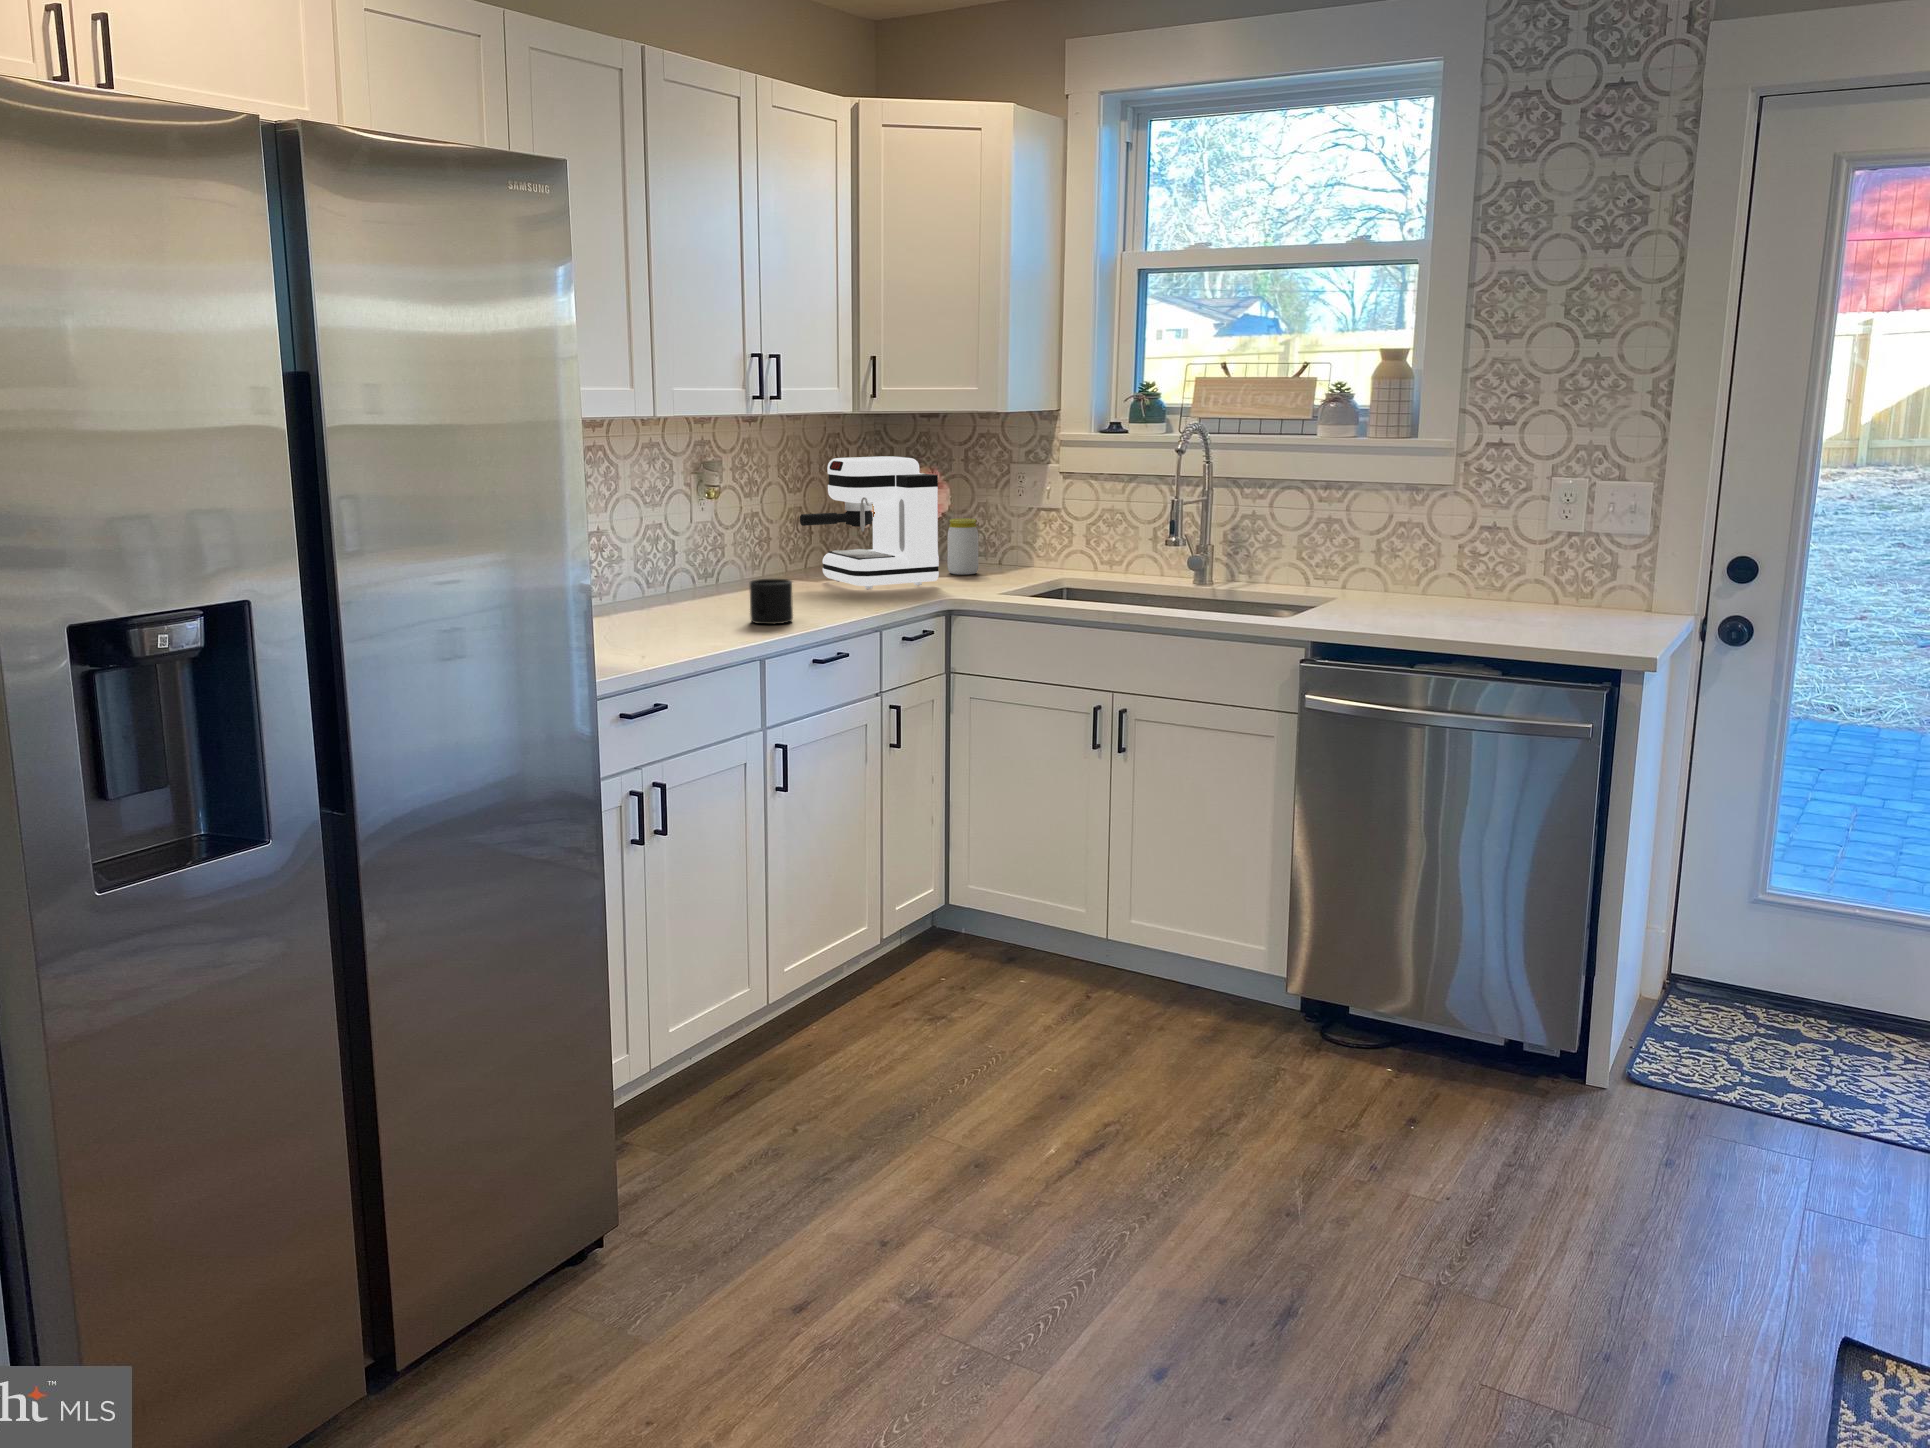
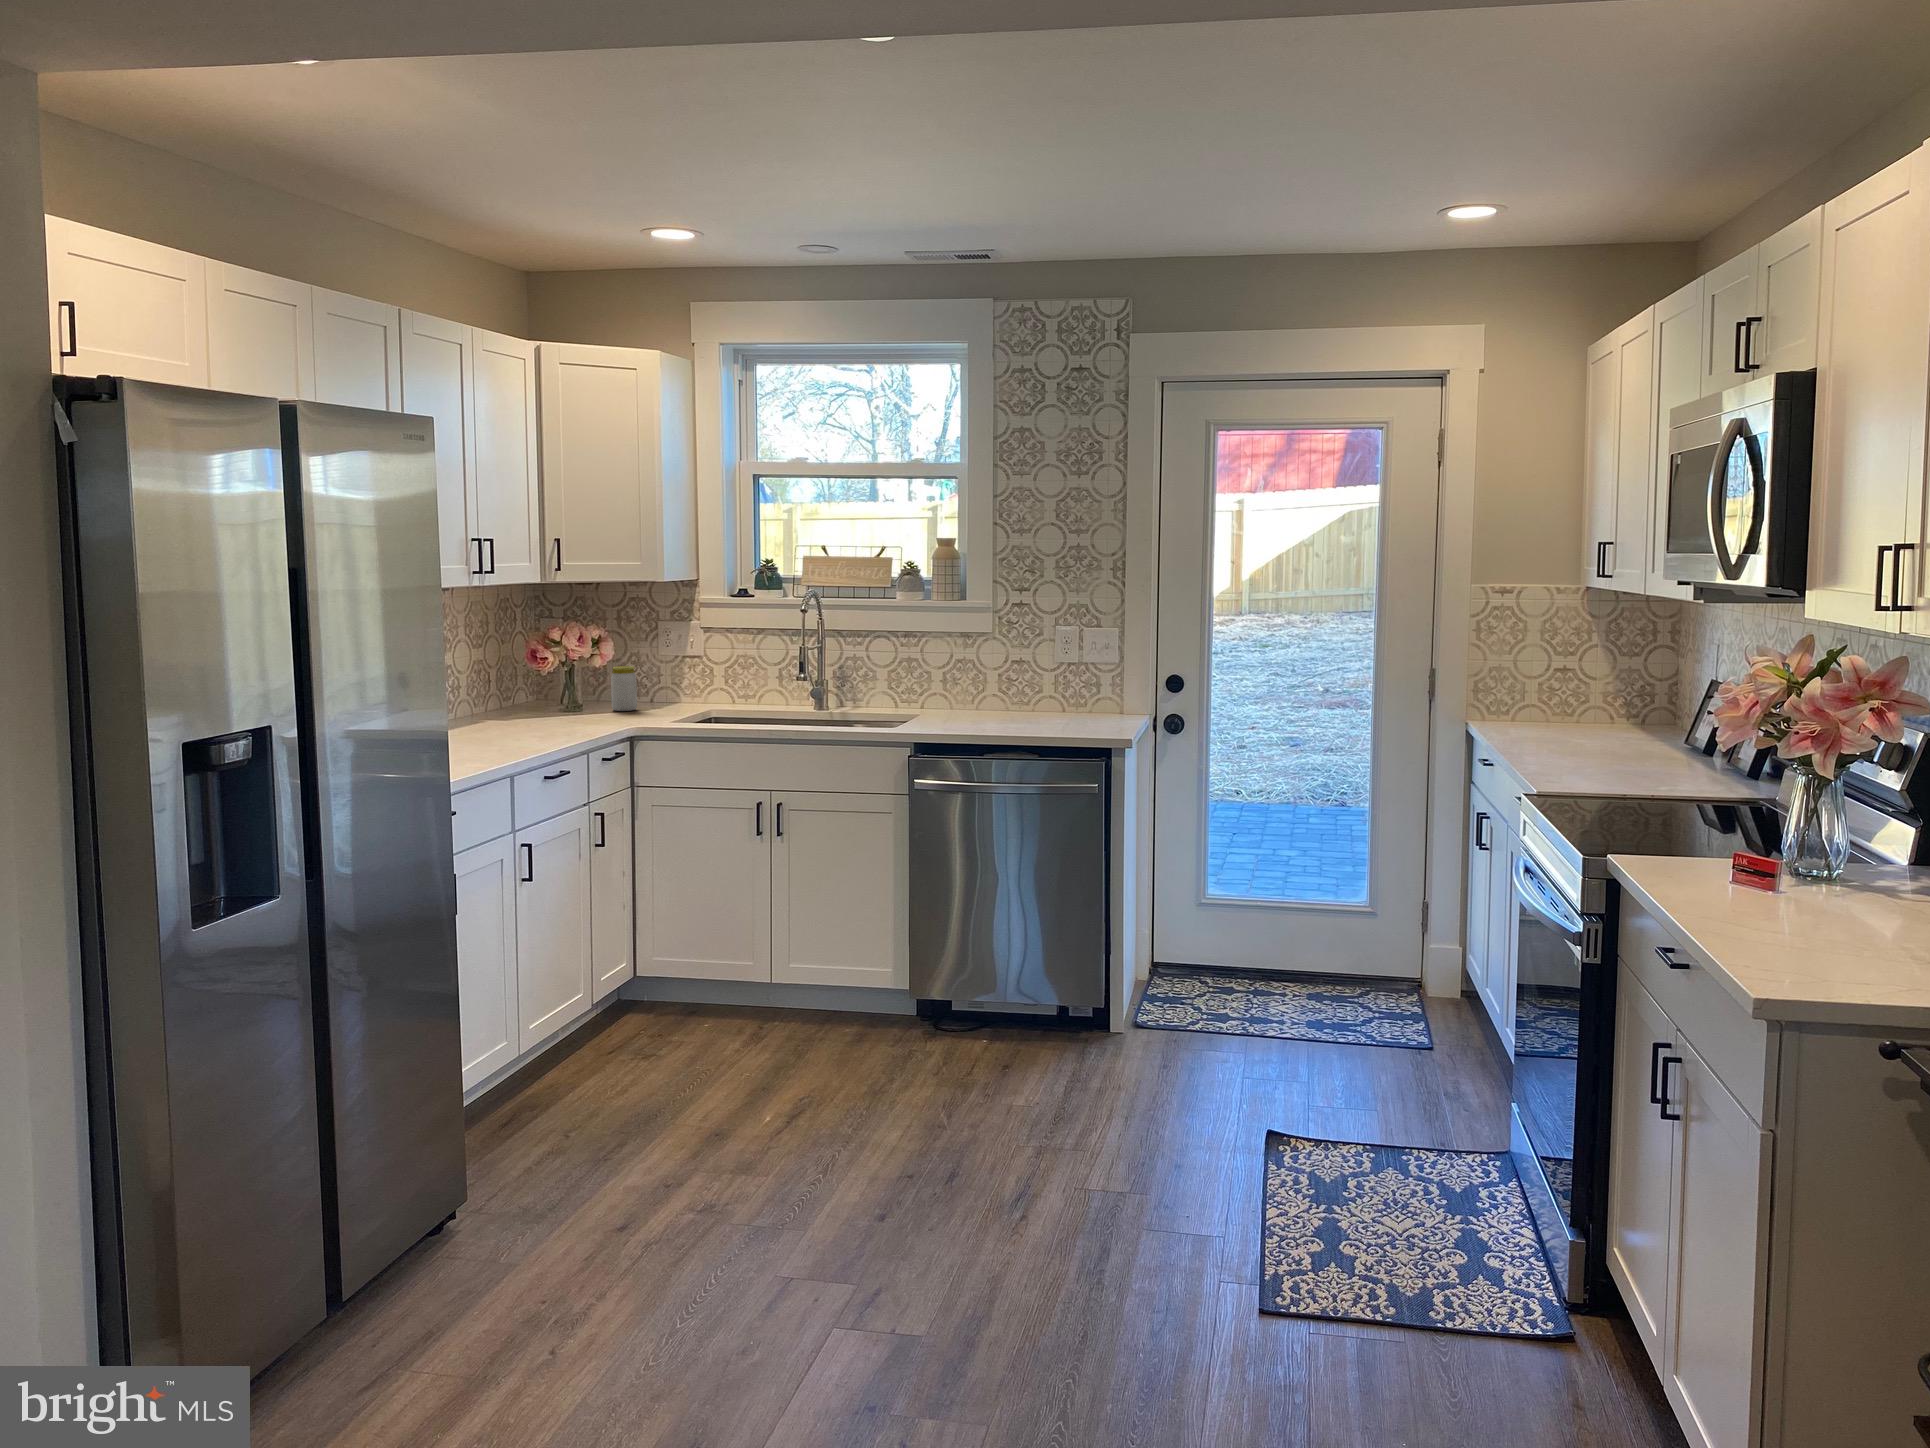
coffee maker: present [800,456,939,589] -> none [497,618,614,724]
mug: present [750,579,793,624] -> none [489,715,525,751]

